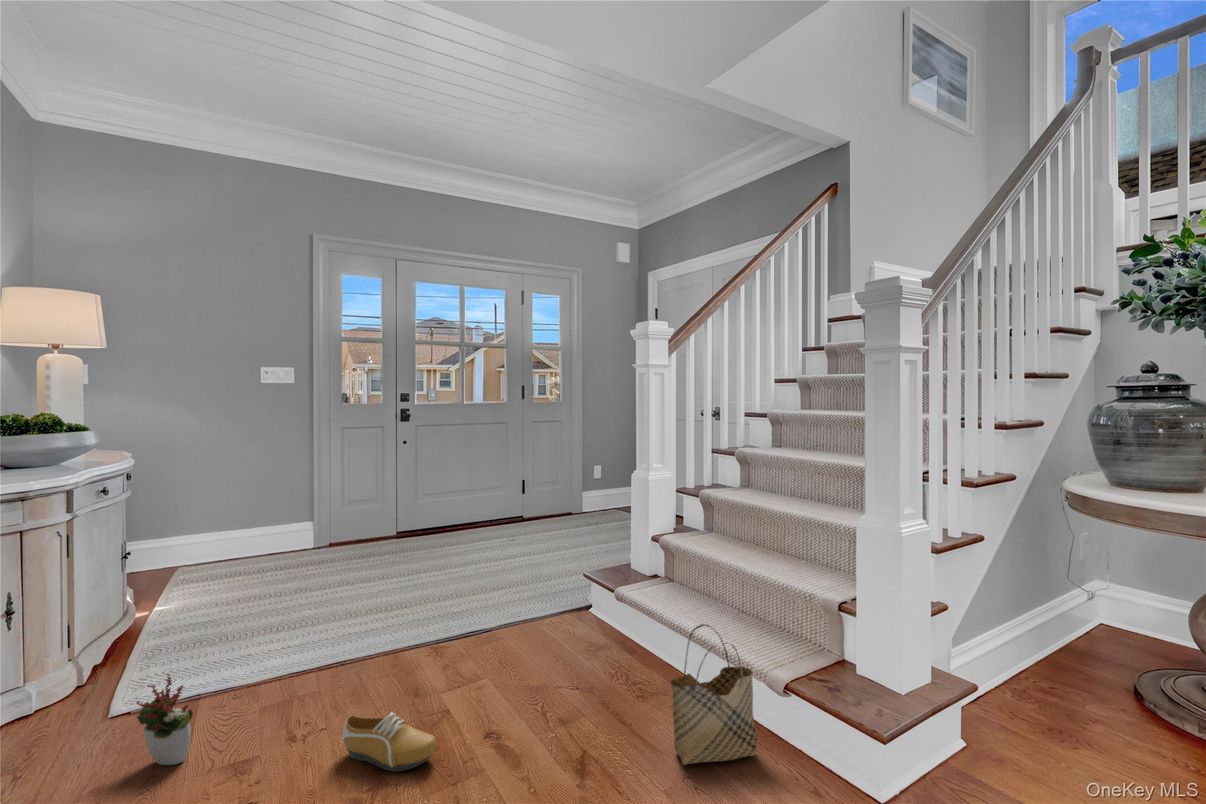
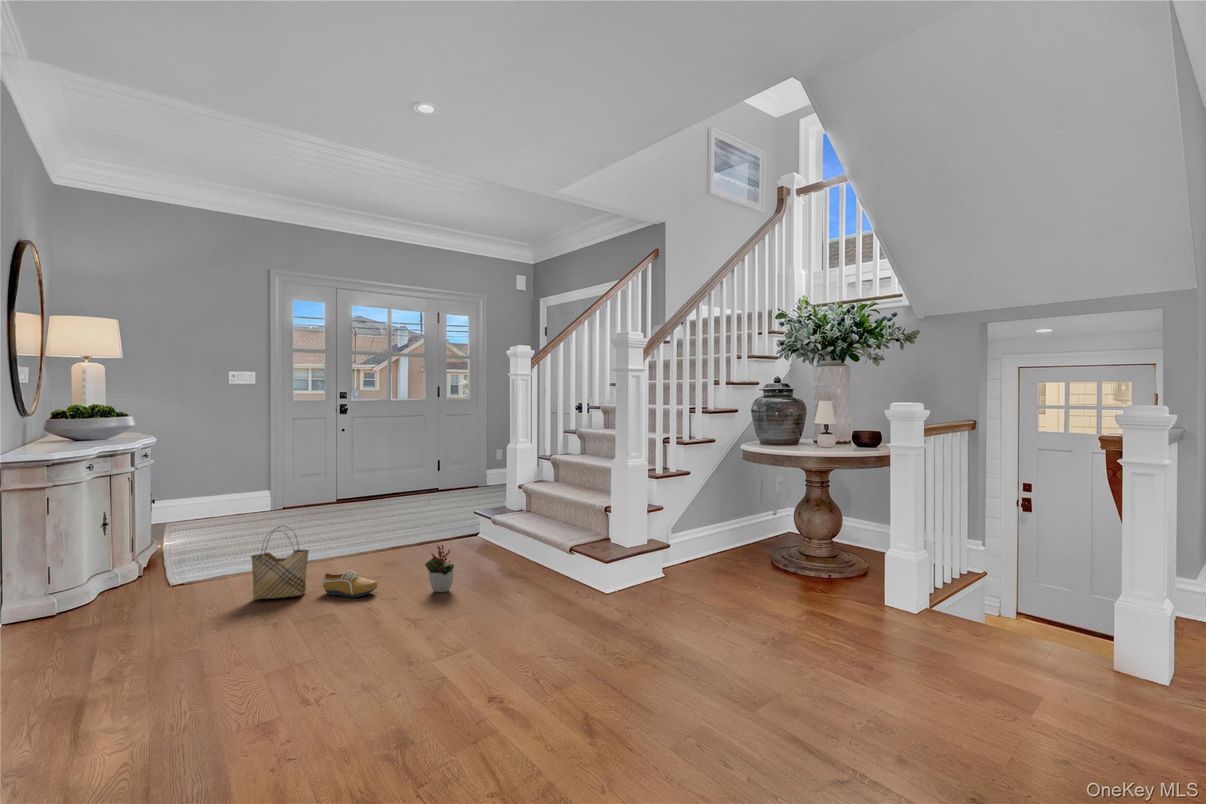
woven basket: present [671,624,757,765] -> present [251,526,309,600]
decorative plant: present [136,674,193,765] -> present [425,545,454,592]

